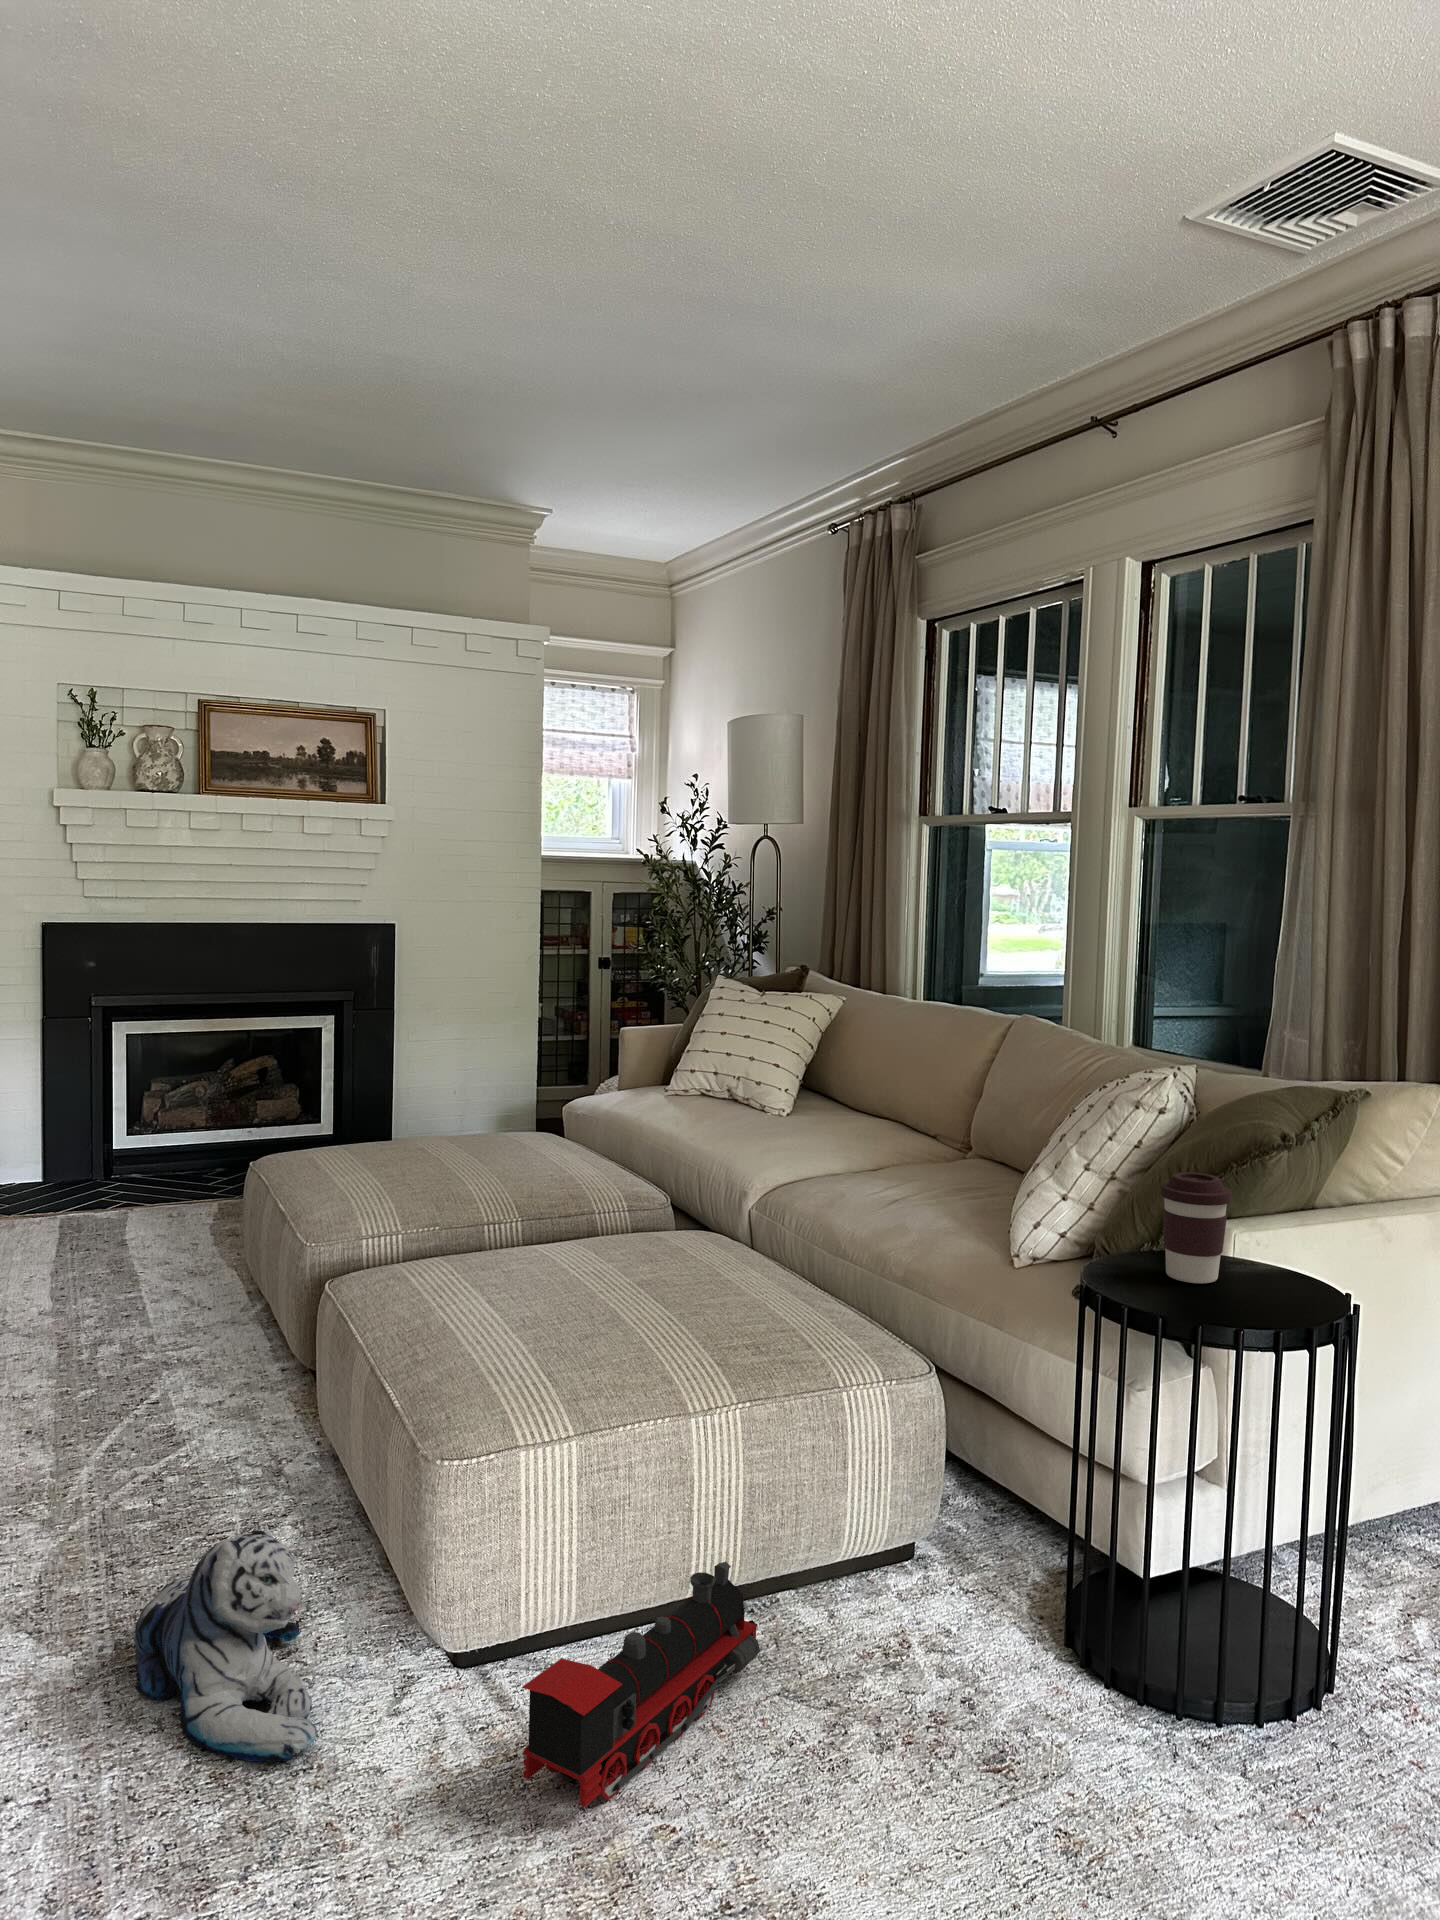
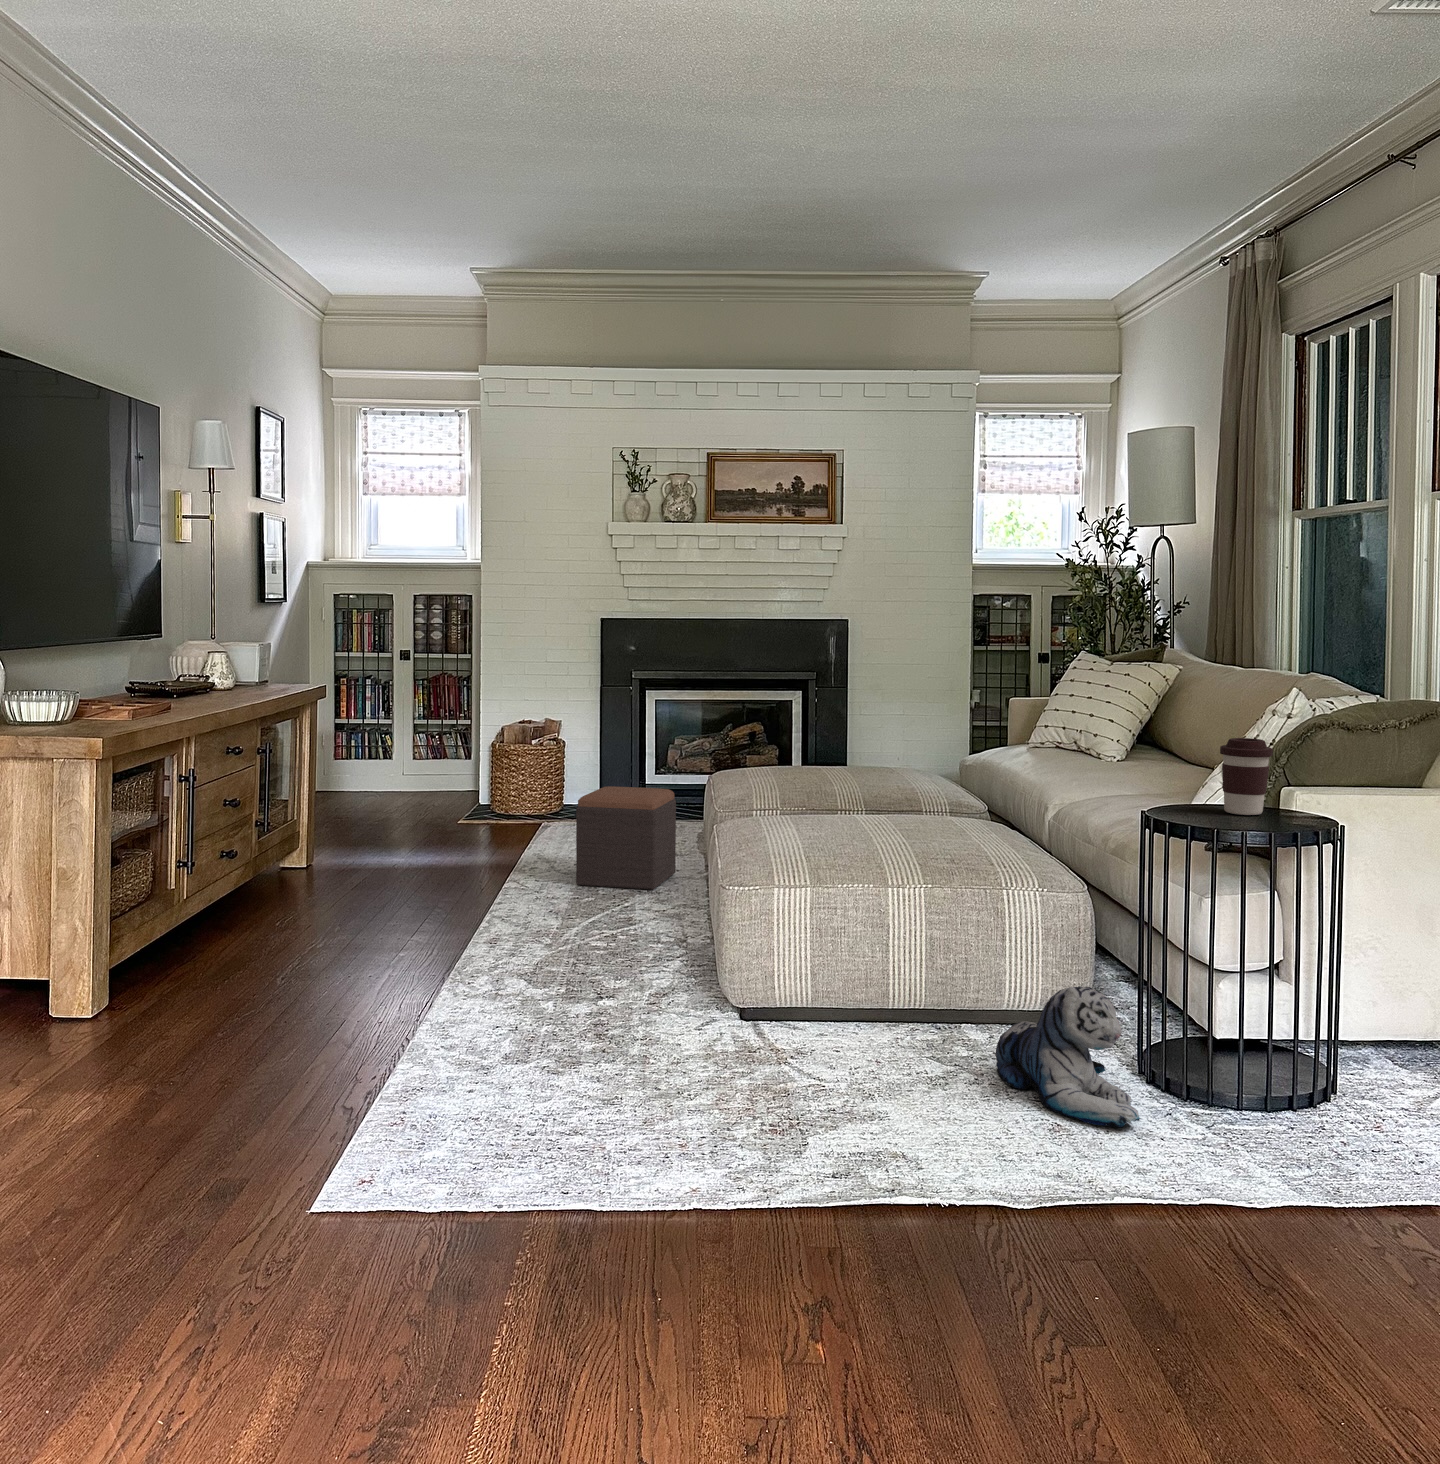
footstool: none [62,1202,217,1369] -> present [576,786,676,890]
plush toy: present [135,1531,317,1761] -> present [996,986,1140,1127]
toy train: present [522,1562,760,1807] -> none [746,973,923,1072]

